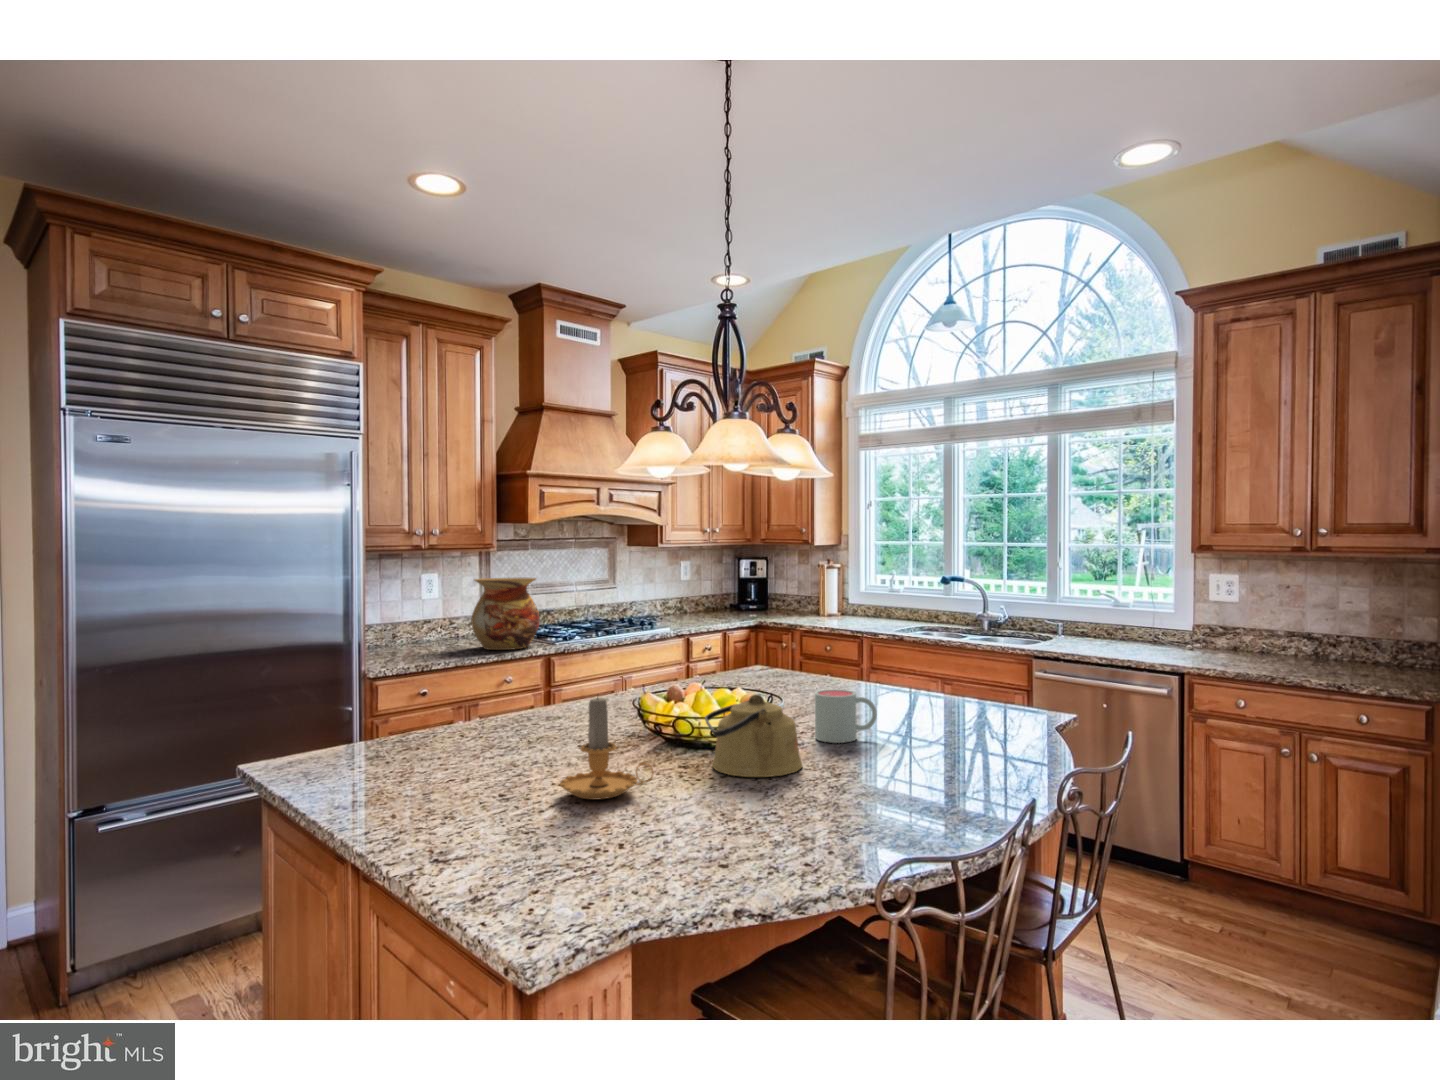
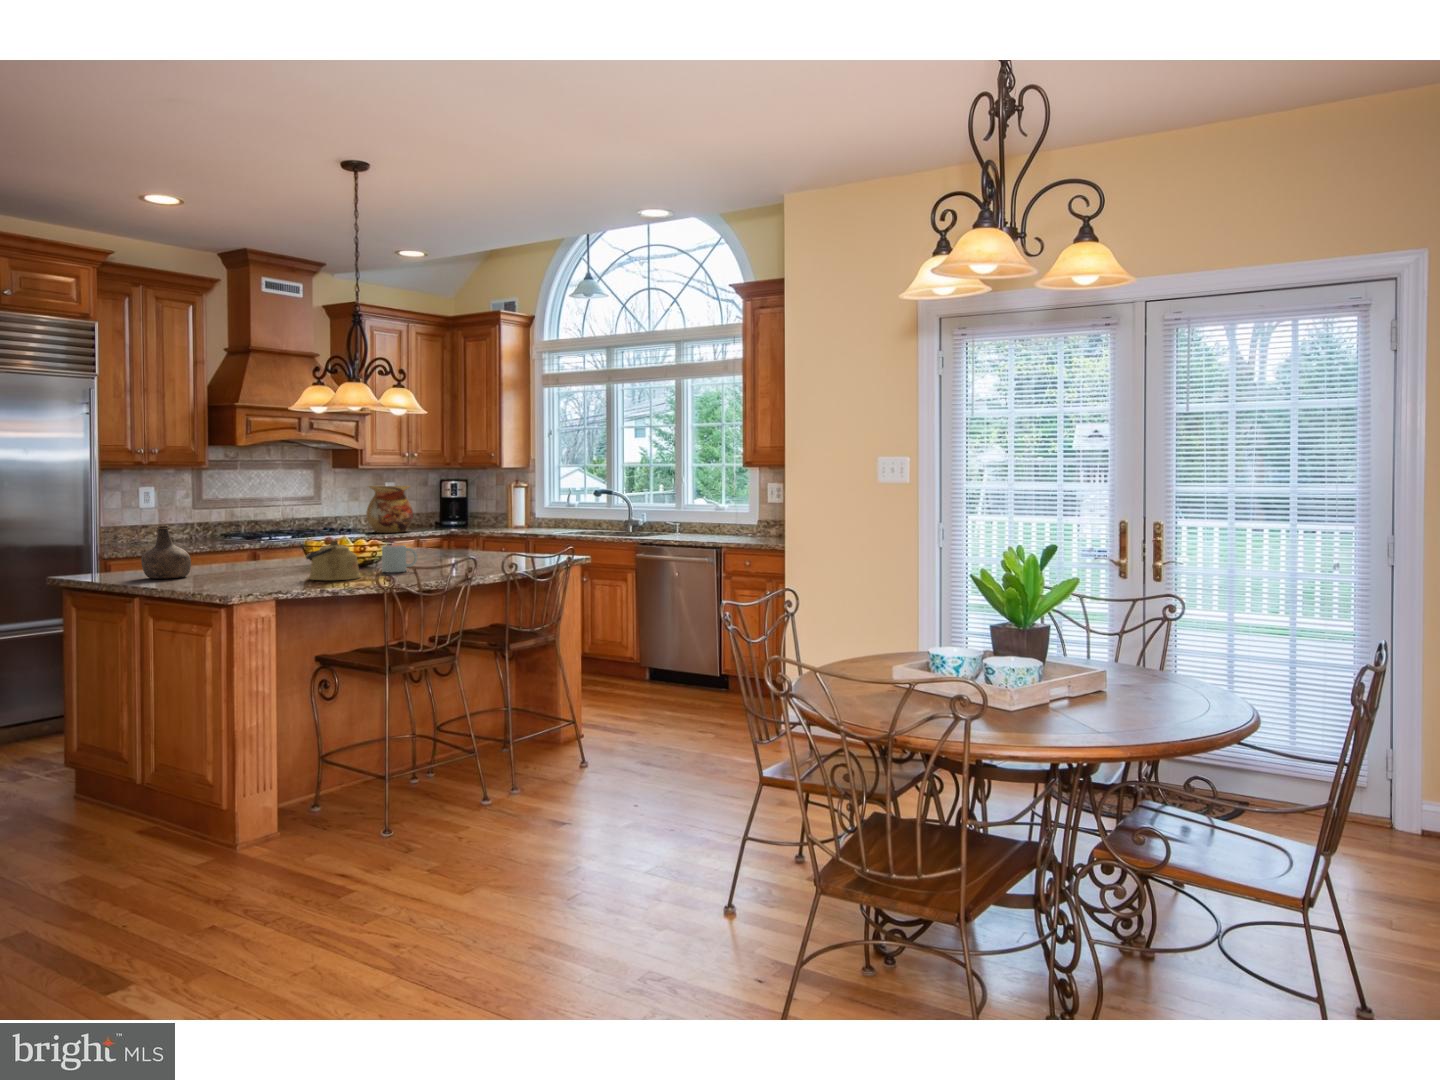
vase: present [472,578,540,650] -> present [366,486,413,533]
bottle: none [421,659,500,754] -> present [141,525,191,579]
candle: present [560,697,654,800] -> none [218,534,268,586]

